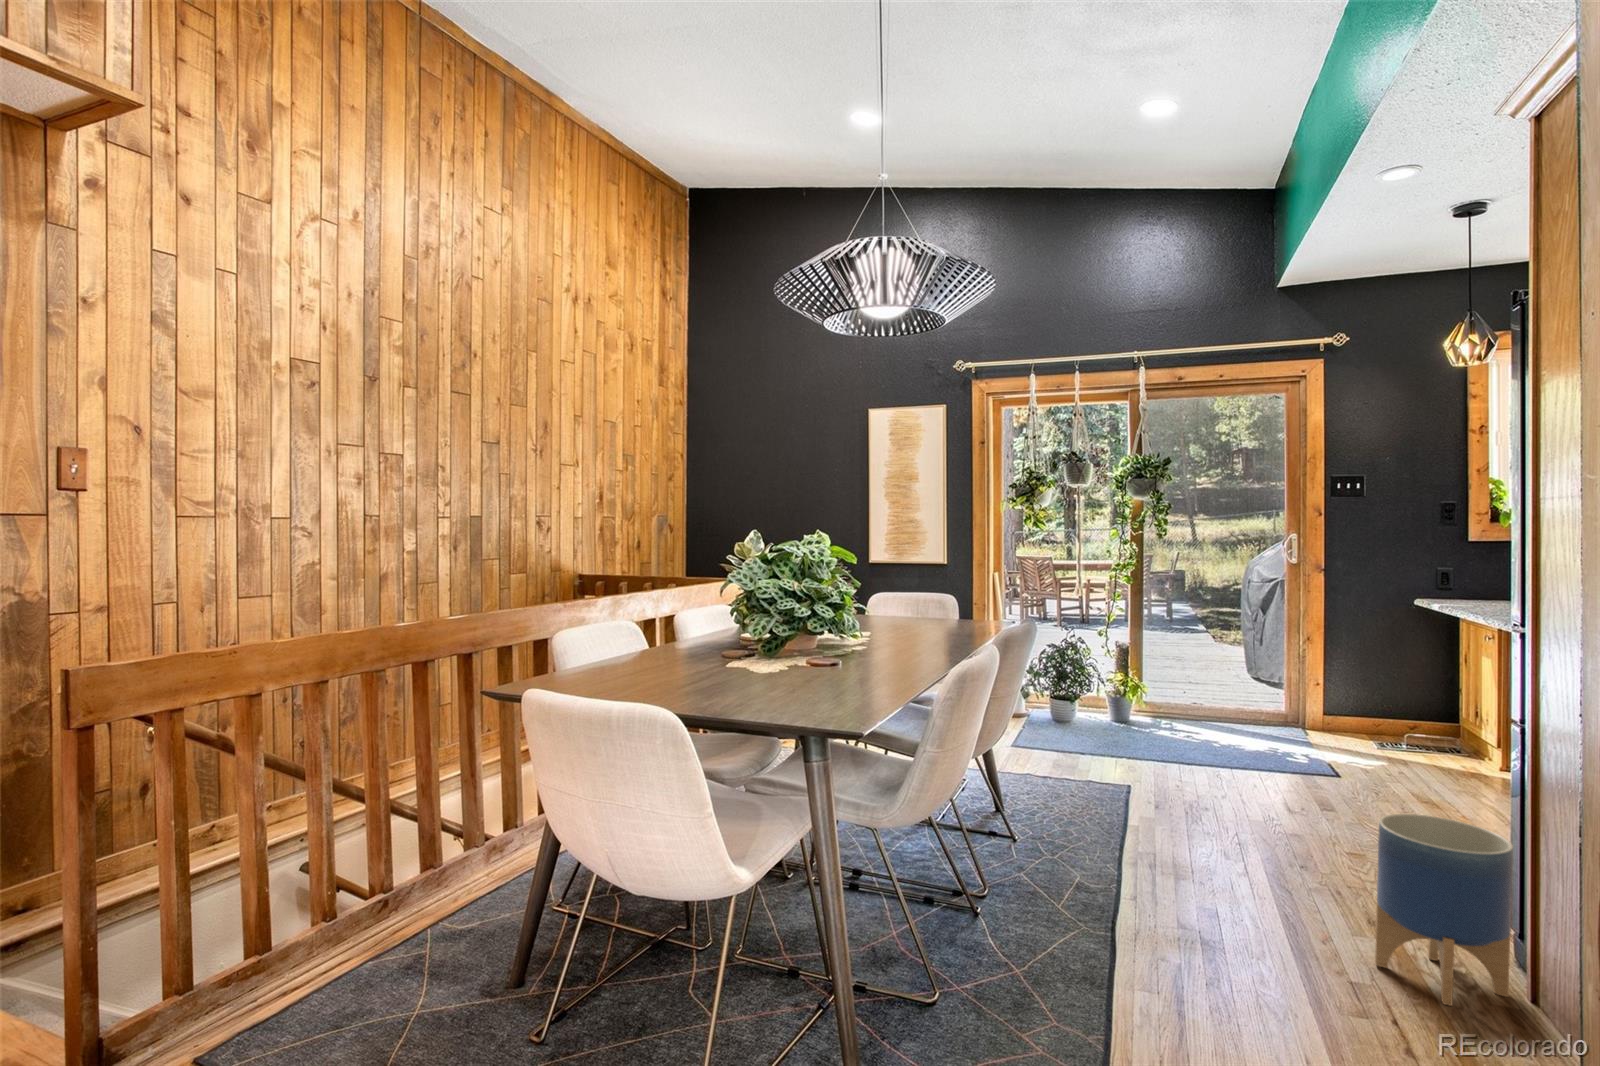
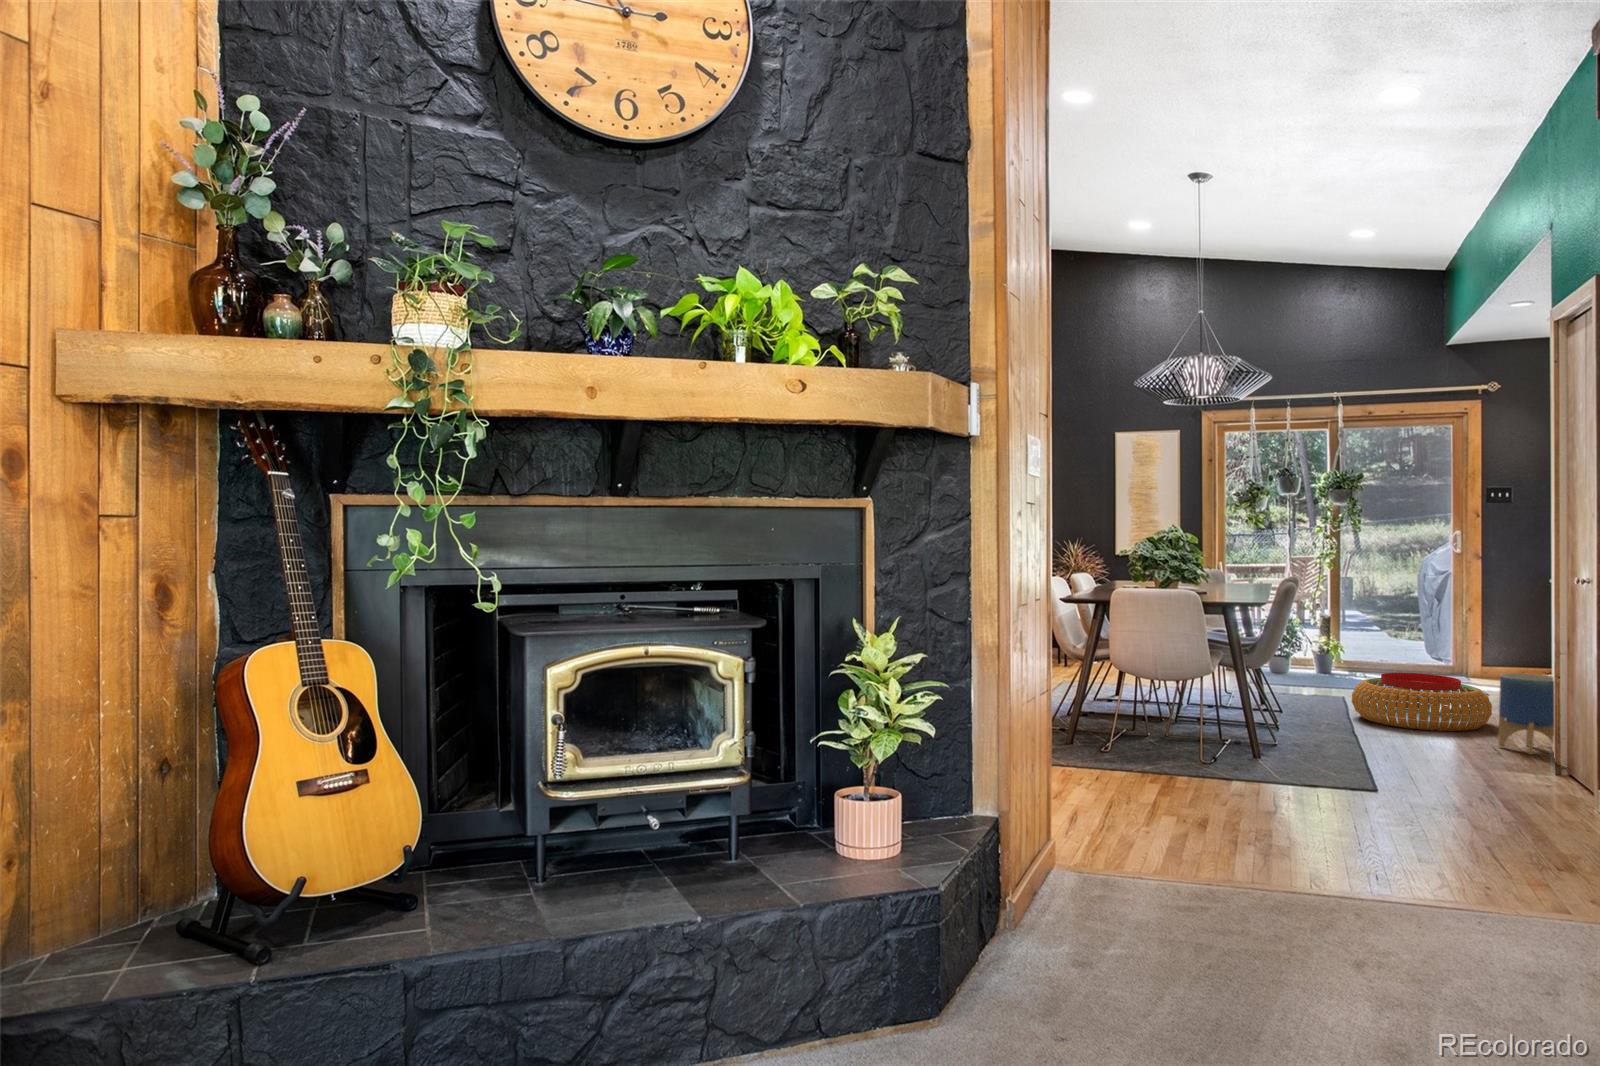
pouf: none [1122,763,1354,890] -> present [1352,673,1492,731]

